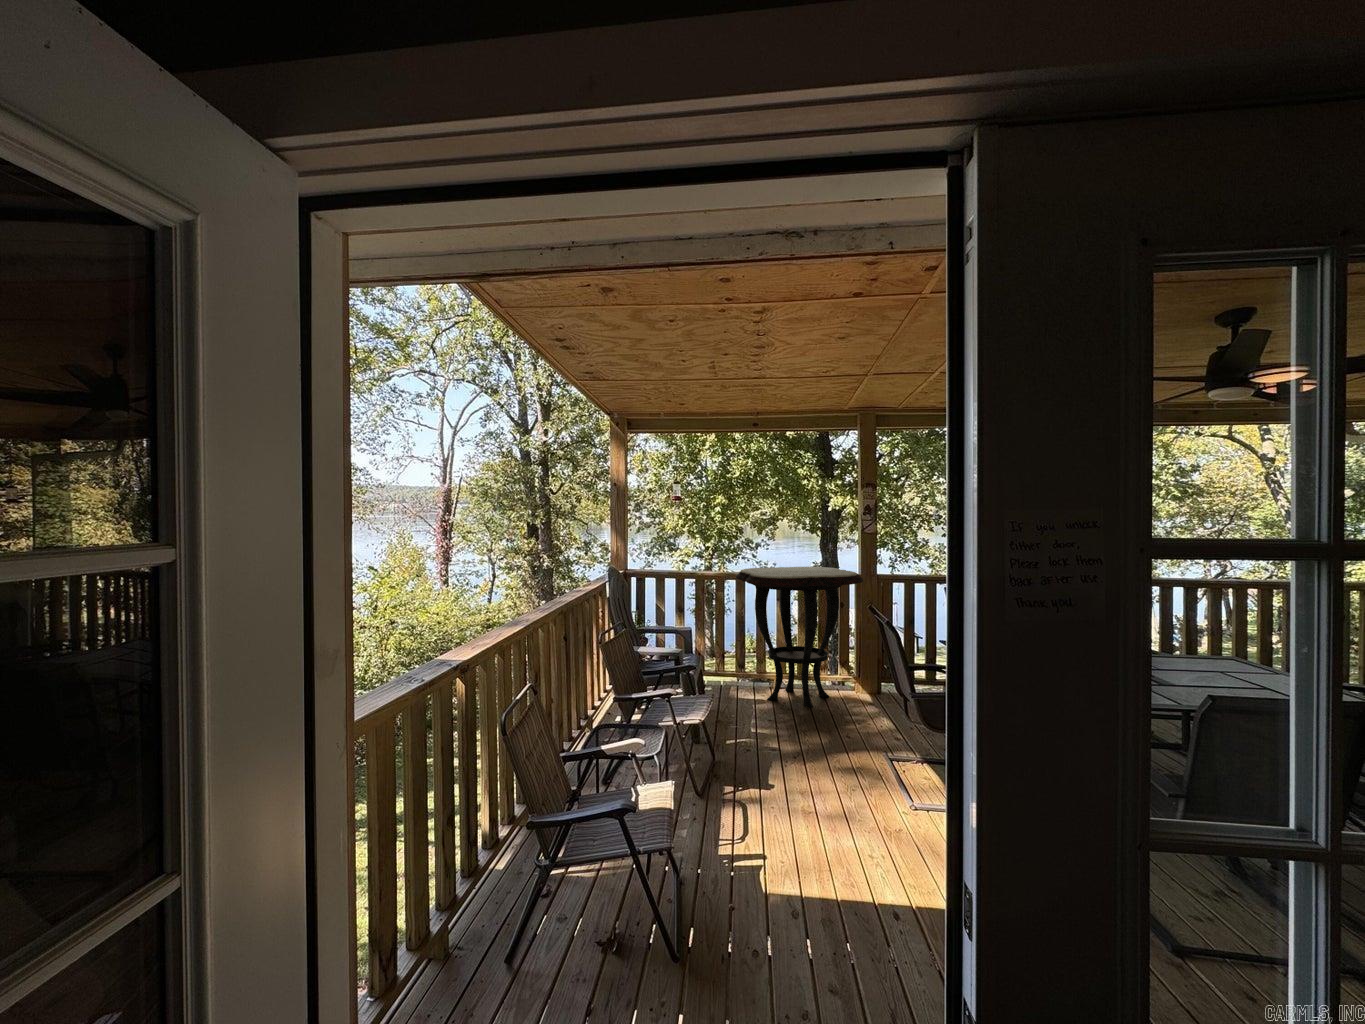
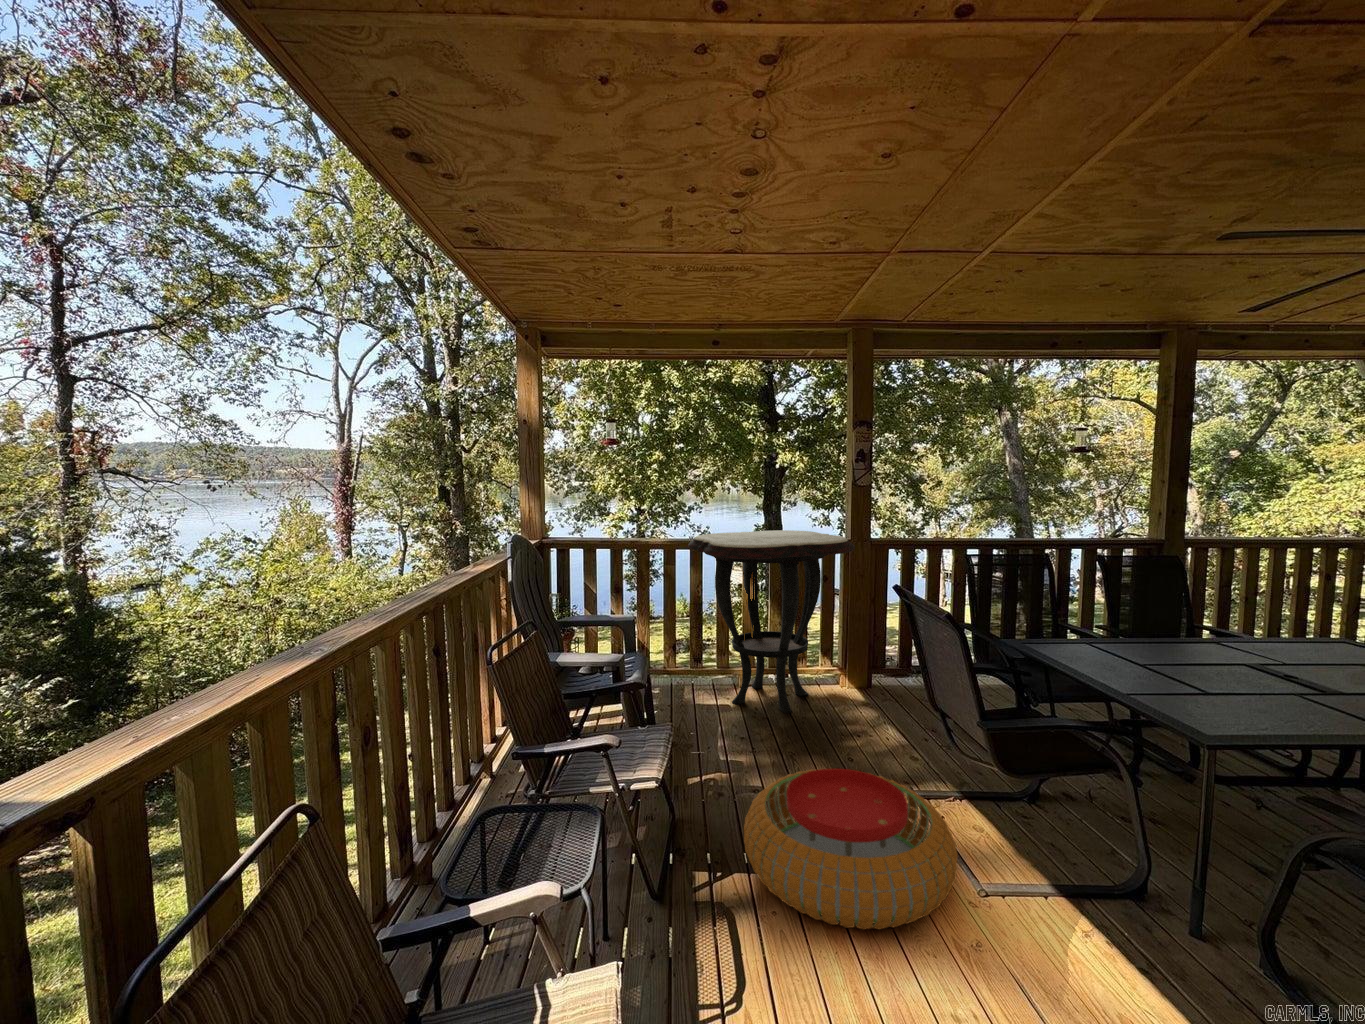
pouf: none [758,726,896,813] -> present [744,768,958,930]

